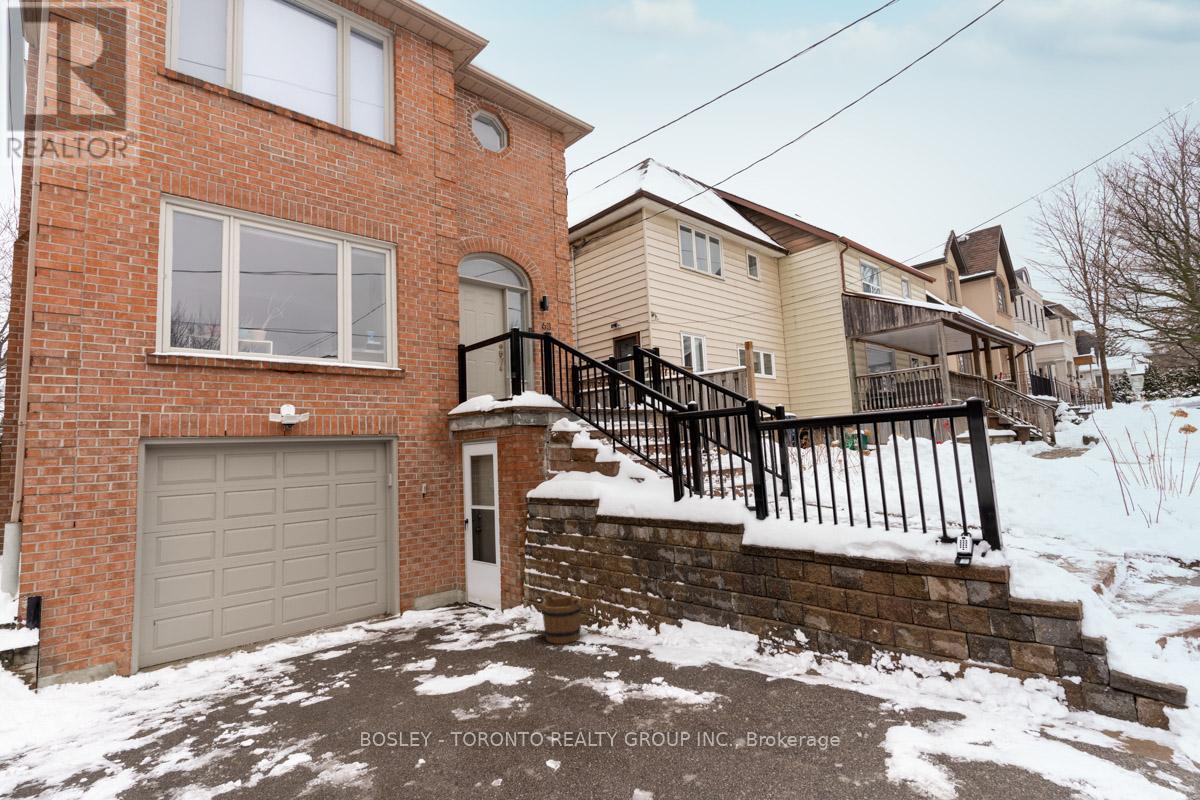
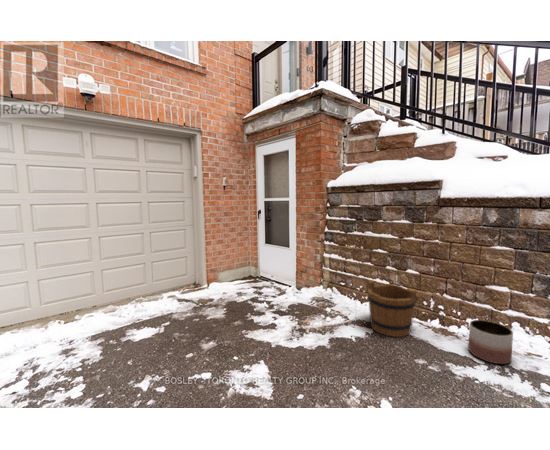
planter: none [607,621,635,654] -> present [468,320,513,364]

